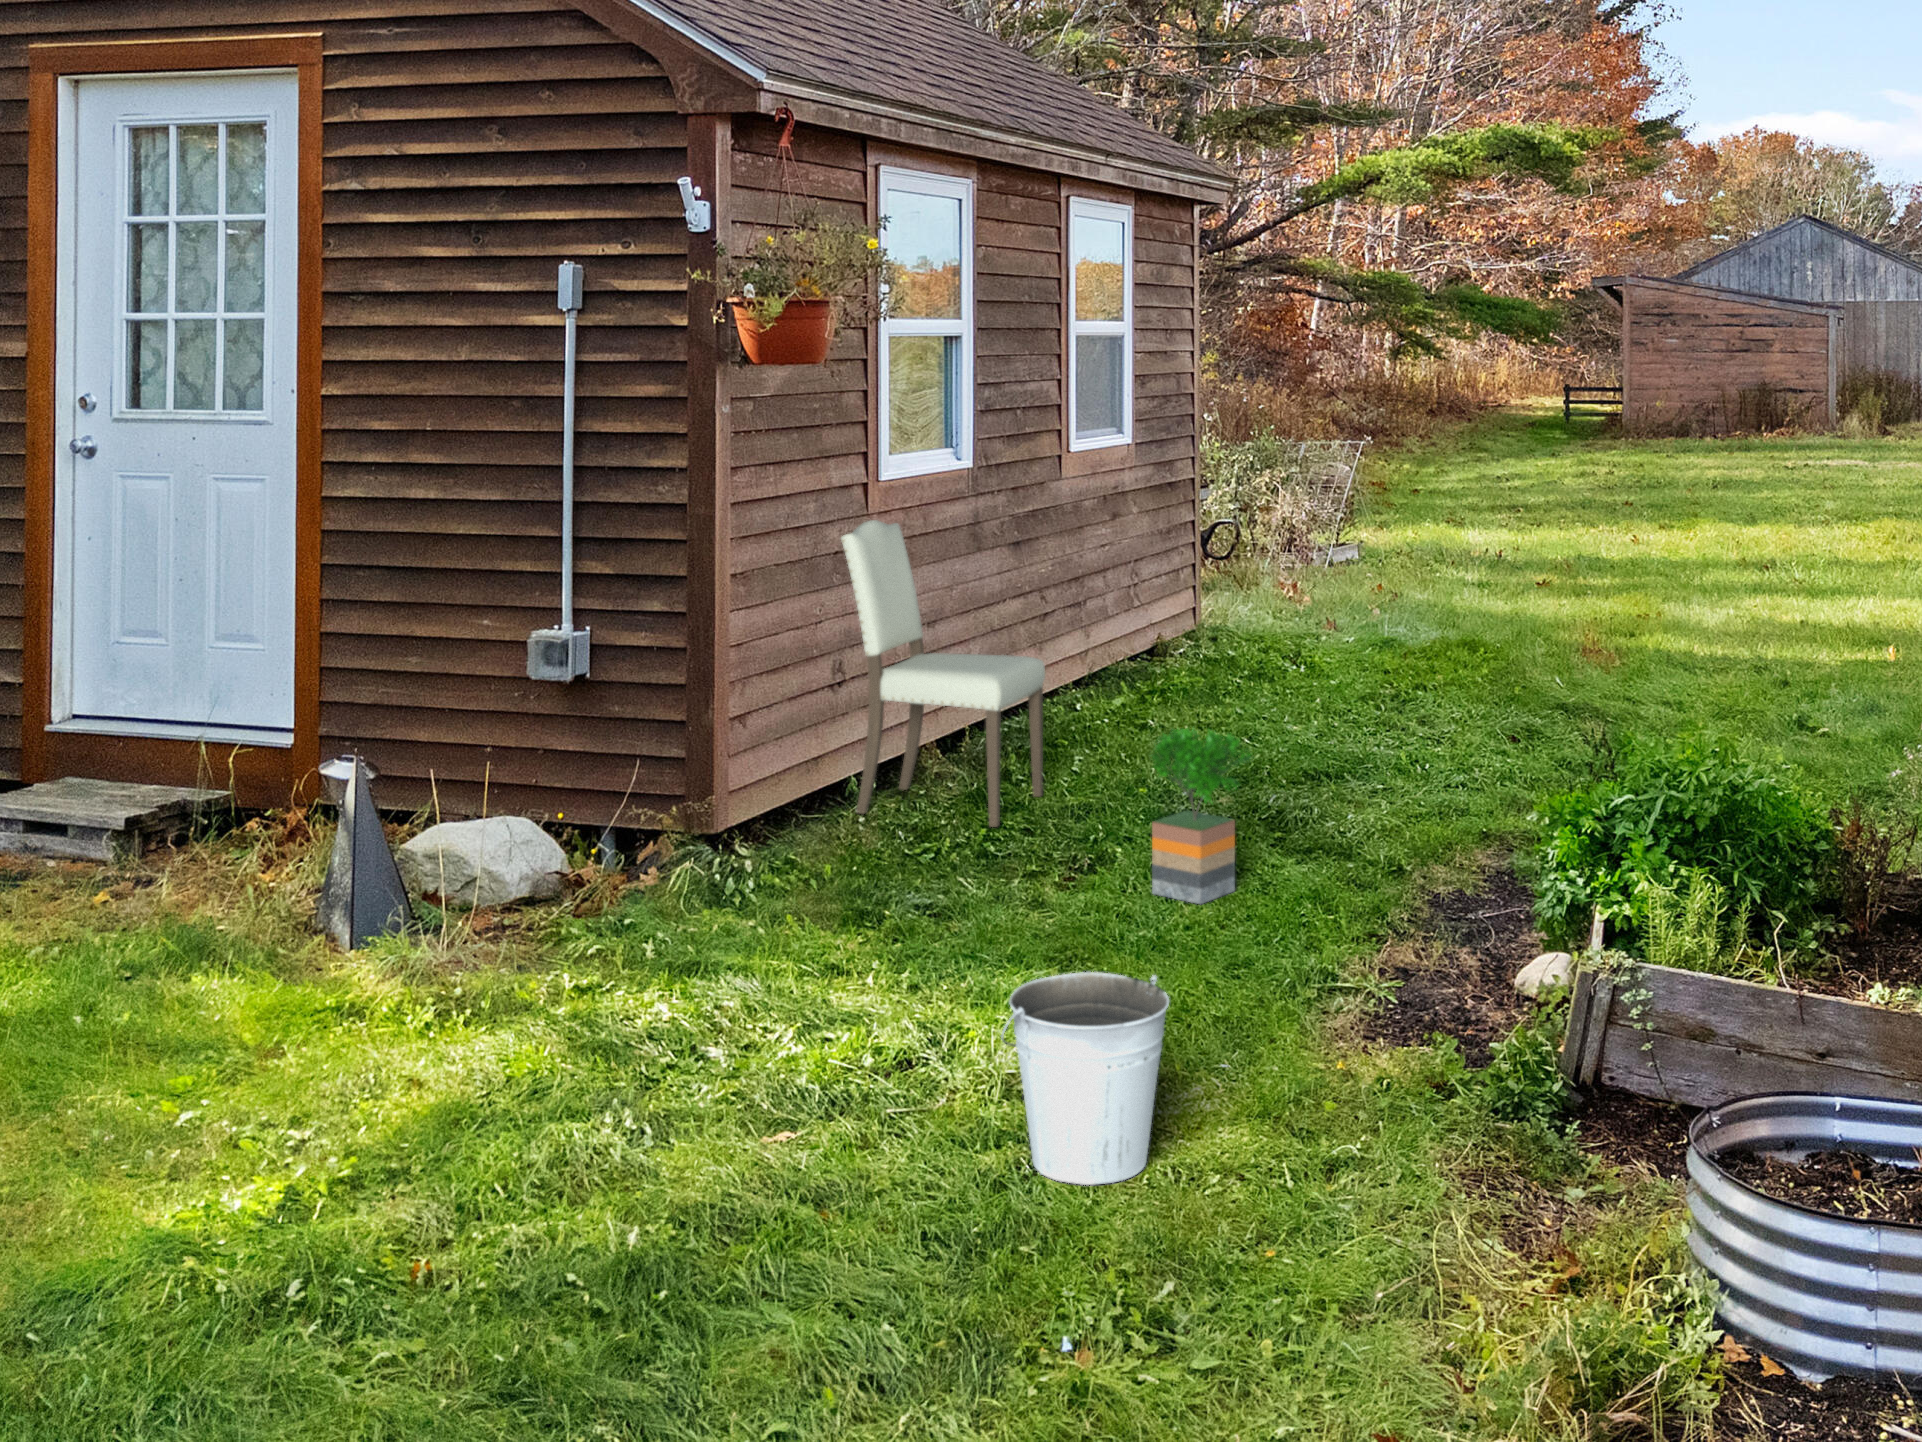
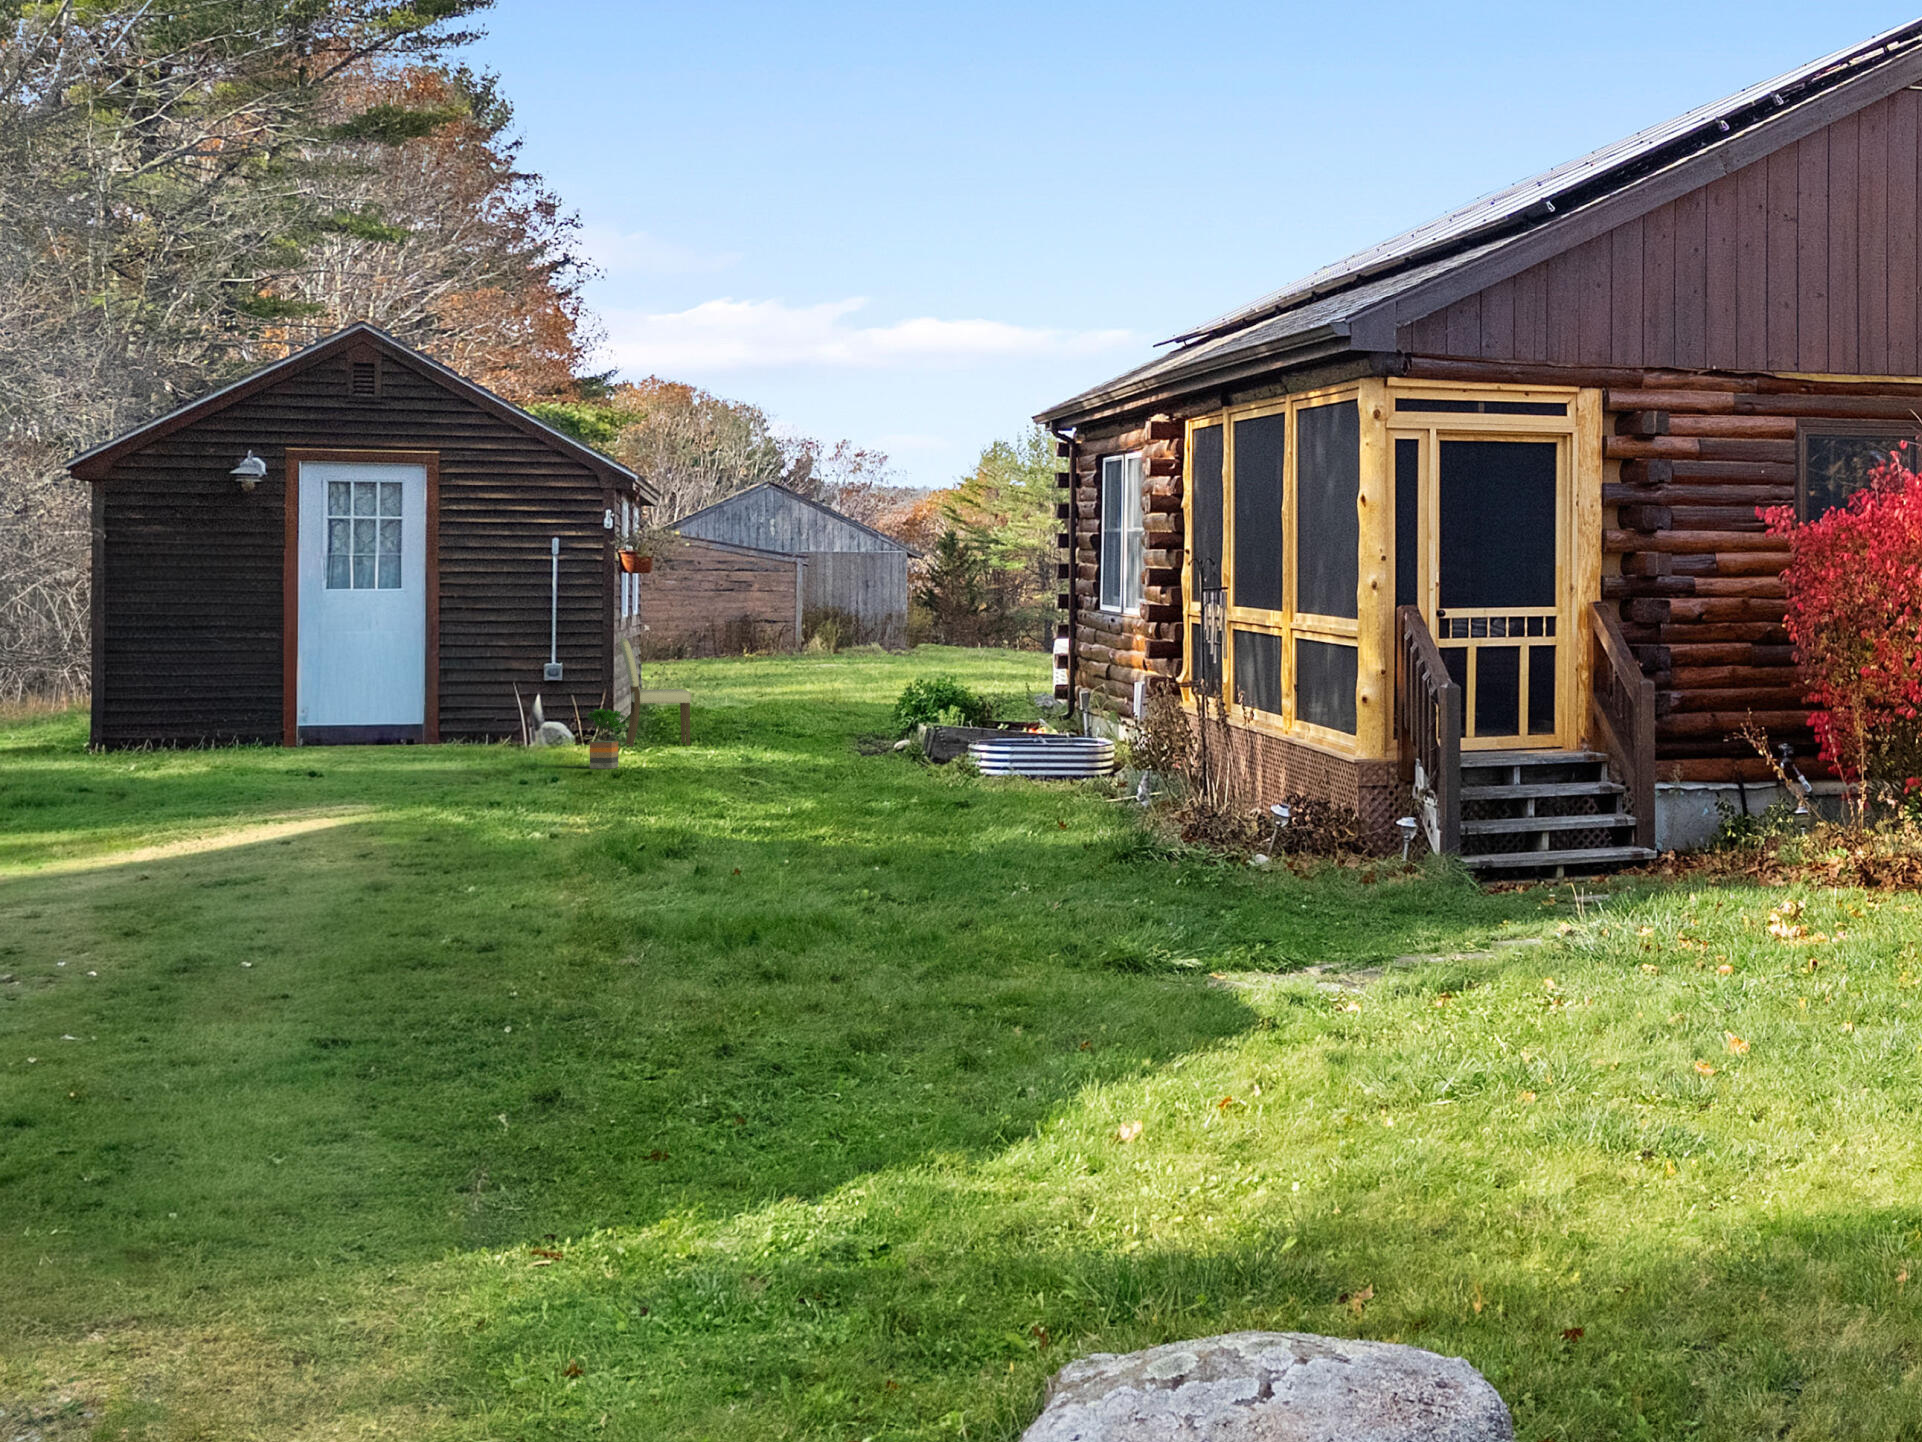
potted tree: present [1151,728,1251,904] -> present [587,709,626,769]
bucket: present [1001,972,1169,1185] -> none [829,719,869,761]

